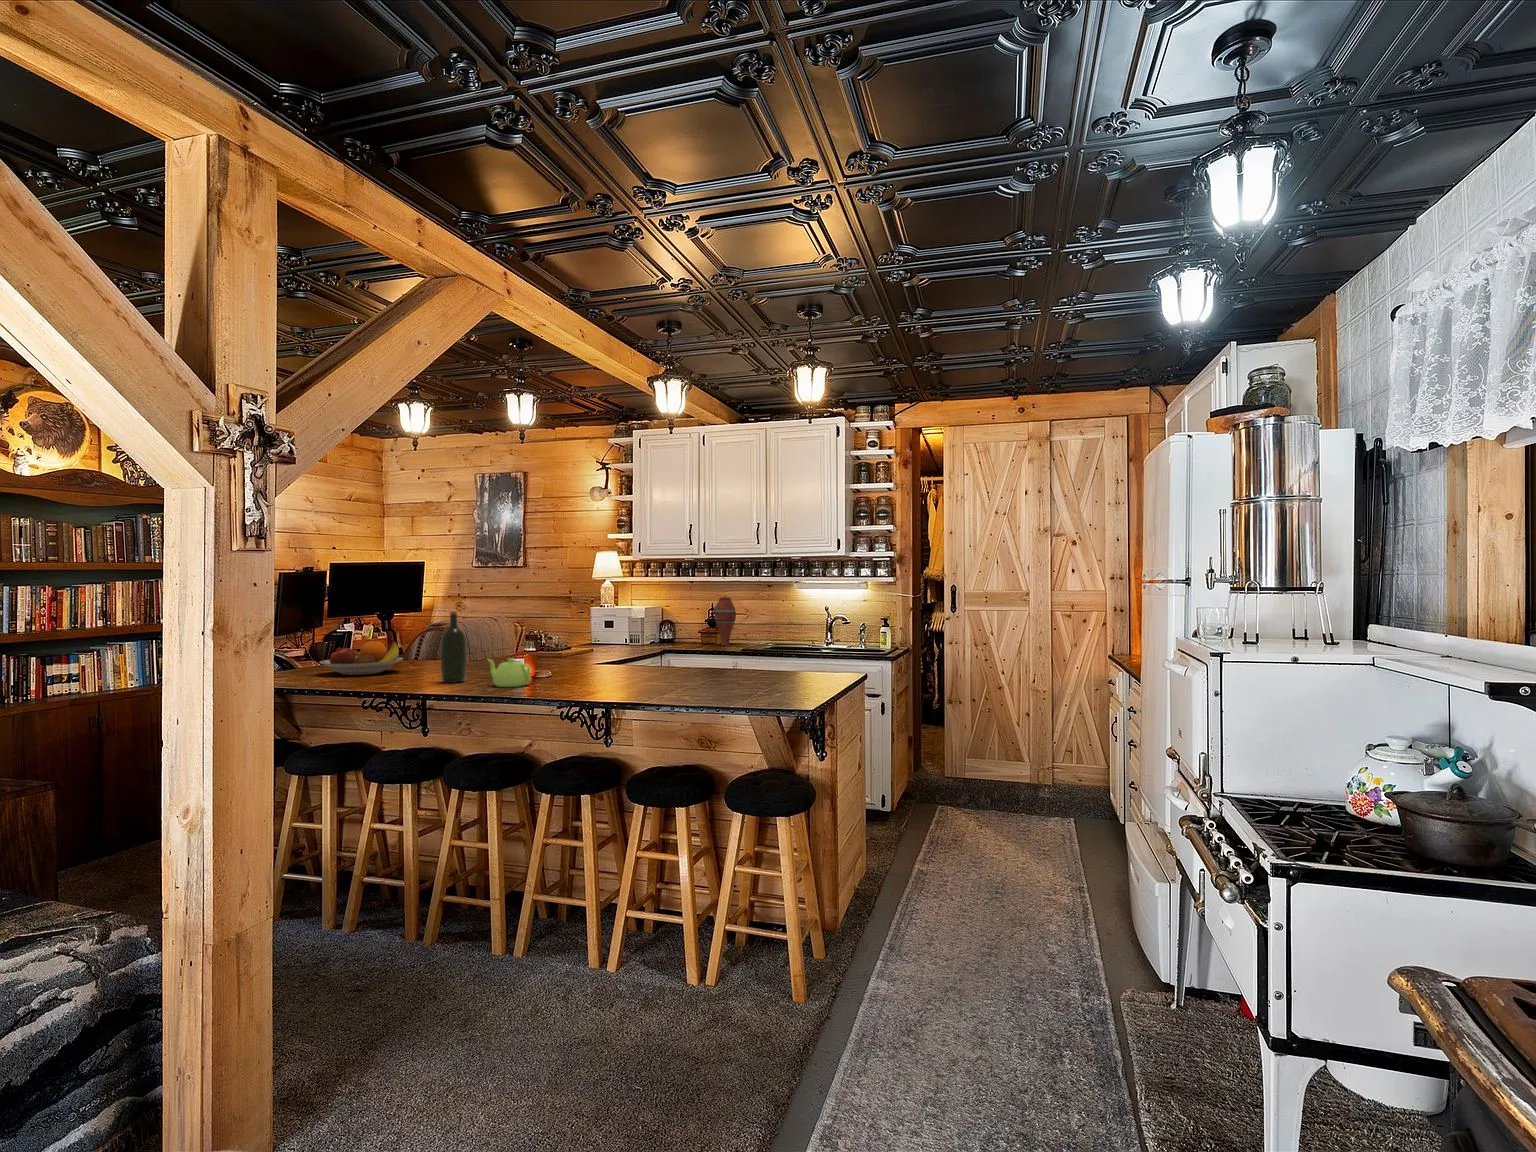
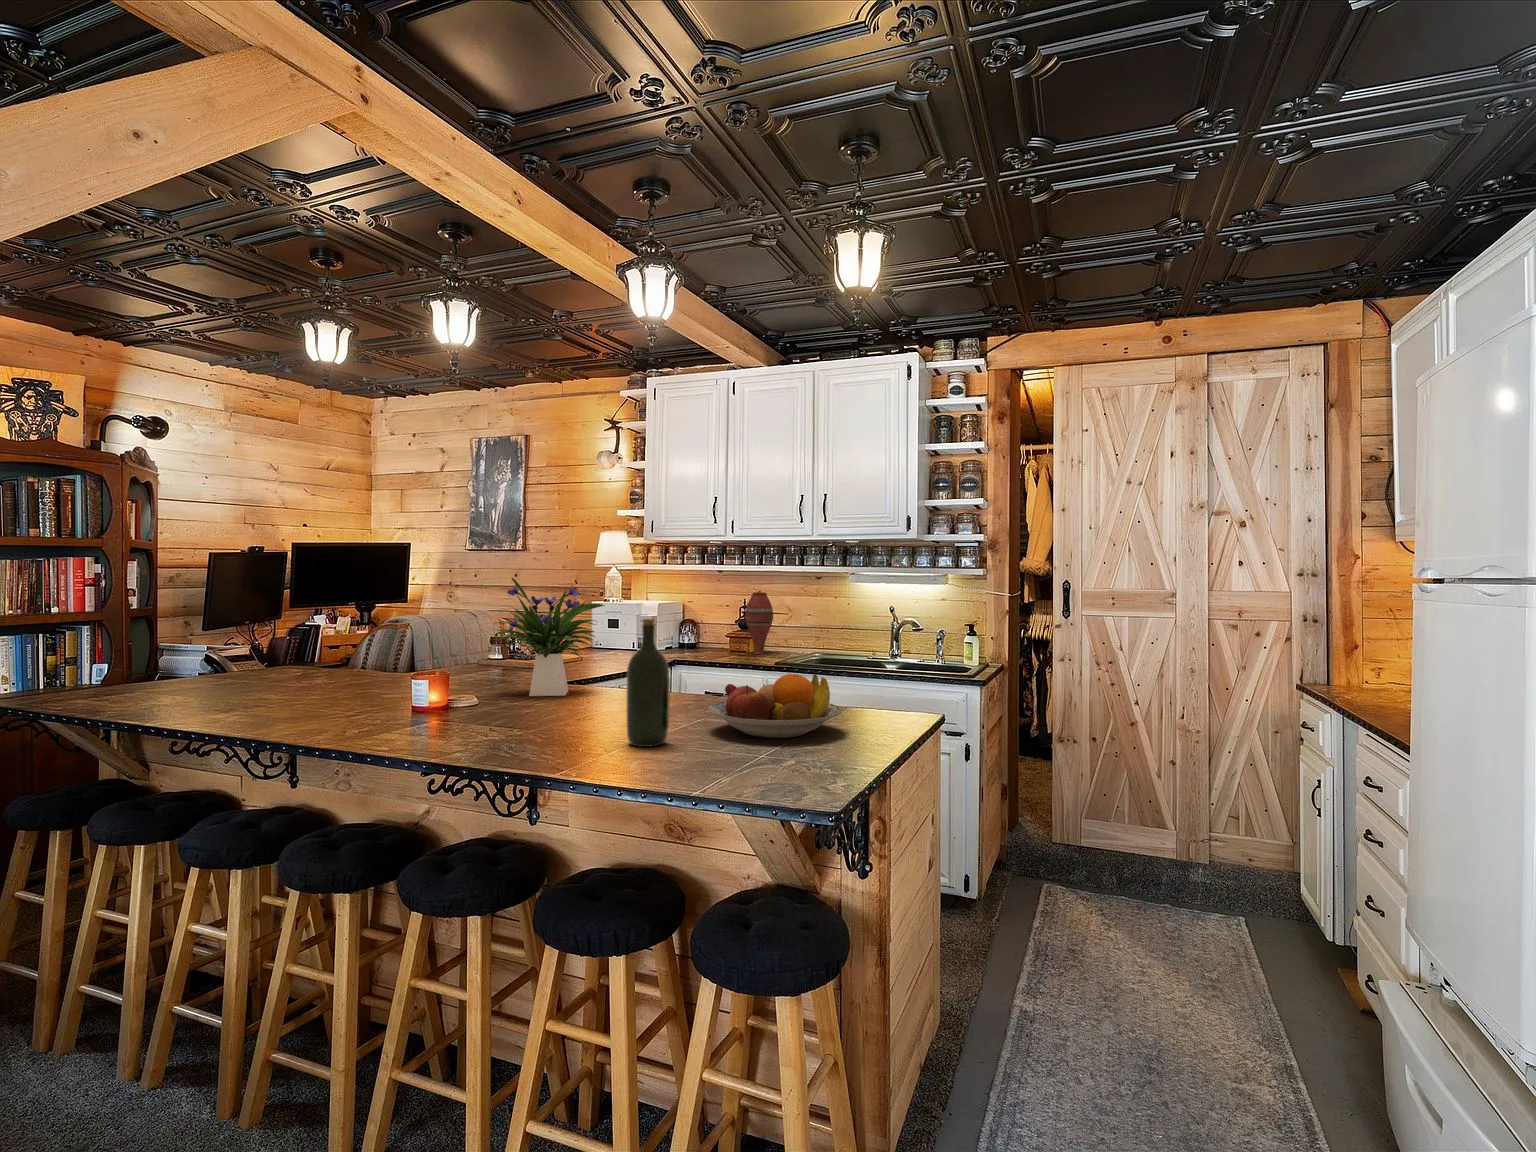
flower arrangement: none [556,588,635,671] -> present [495,578,605,696]
wine bottle: present [441,611,467,683] -> present [626,619,670,747]
fruit bowl: present [319,641,403,675] -> present [709,674,842,738]
teapot: present [488,658,532,687] -> none [347,683,410,730]

